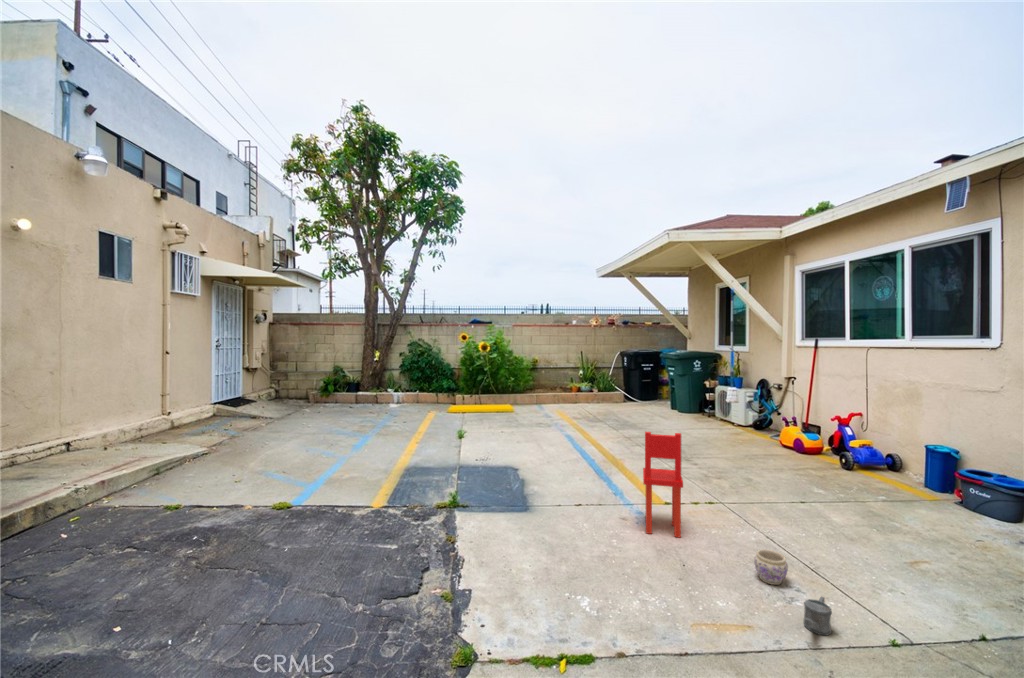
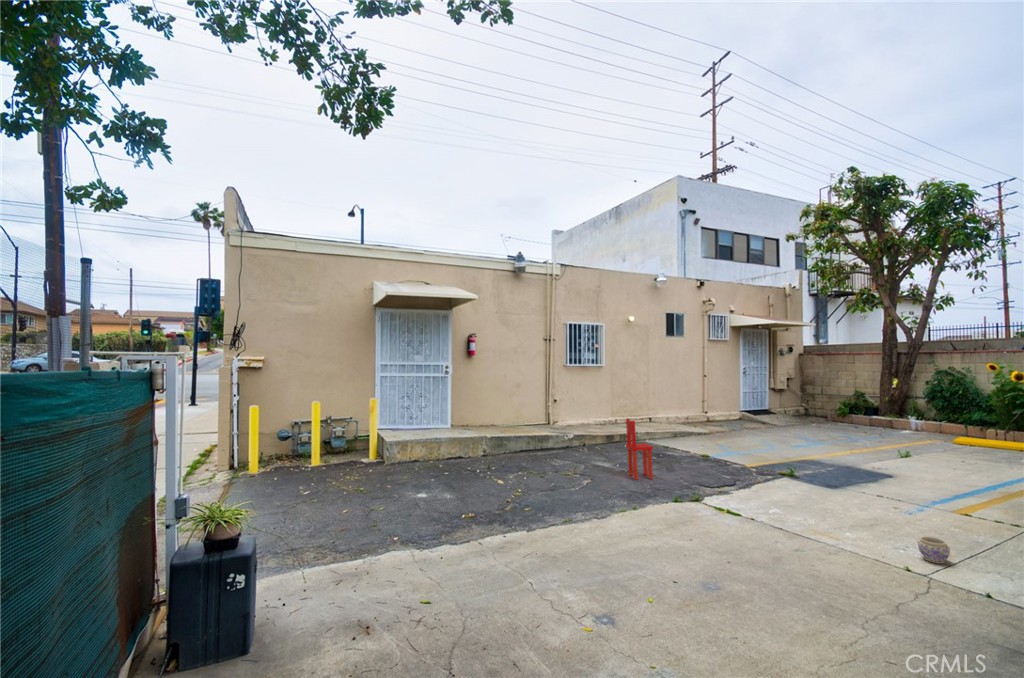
chair: present [643,432,683,537] -> present [626,419,653,480]
watering can: present [804,597,832,635] -> none [858,546,913,573]

